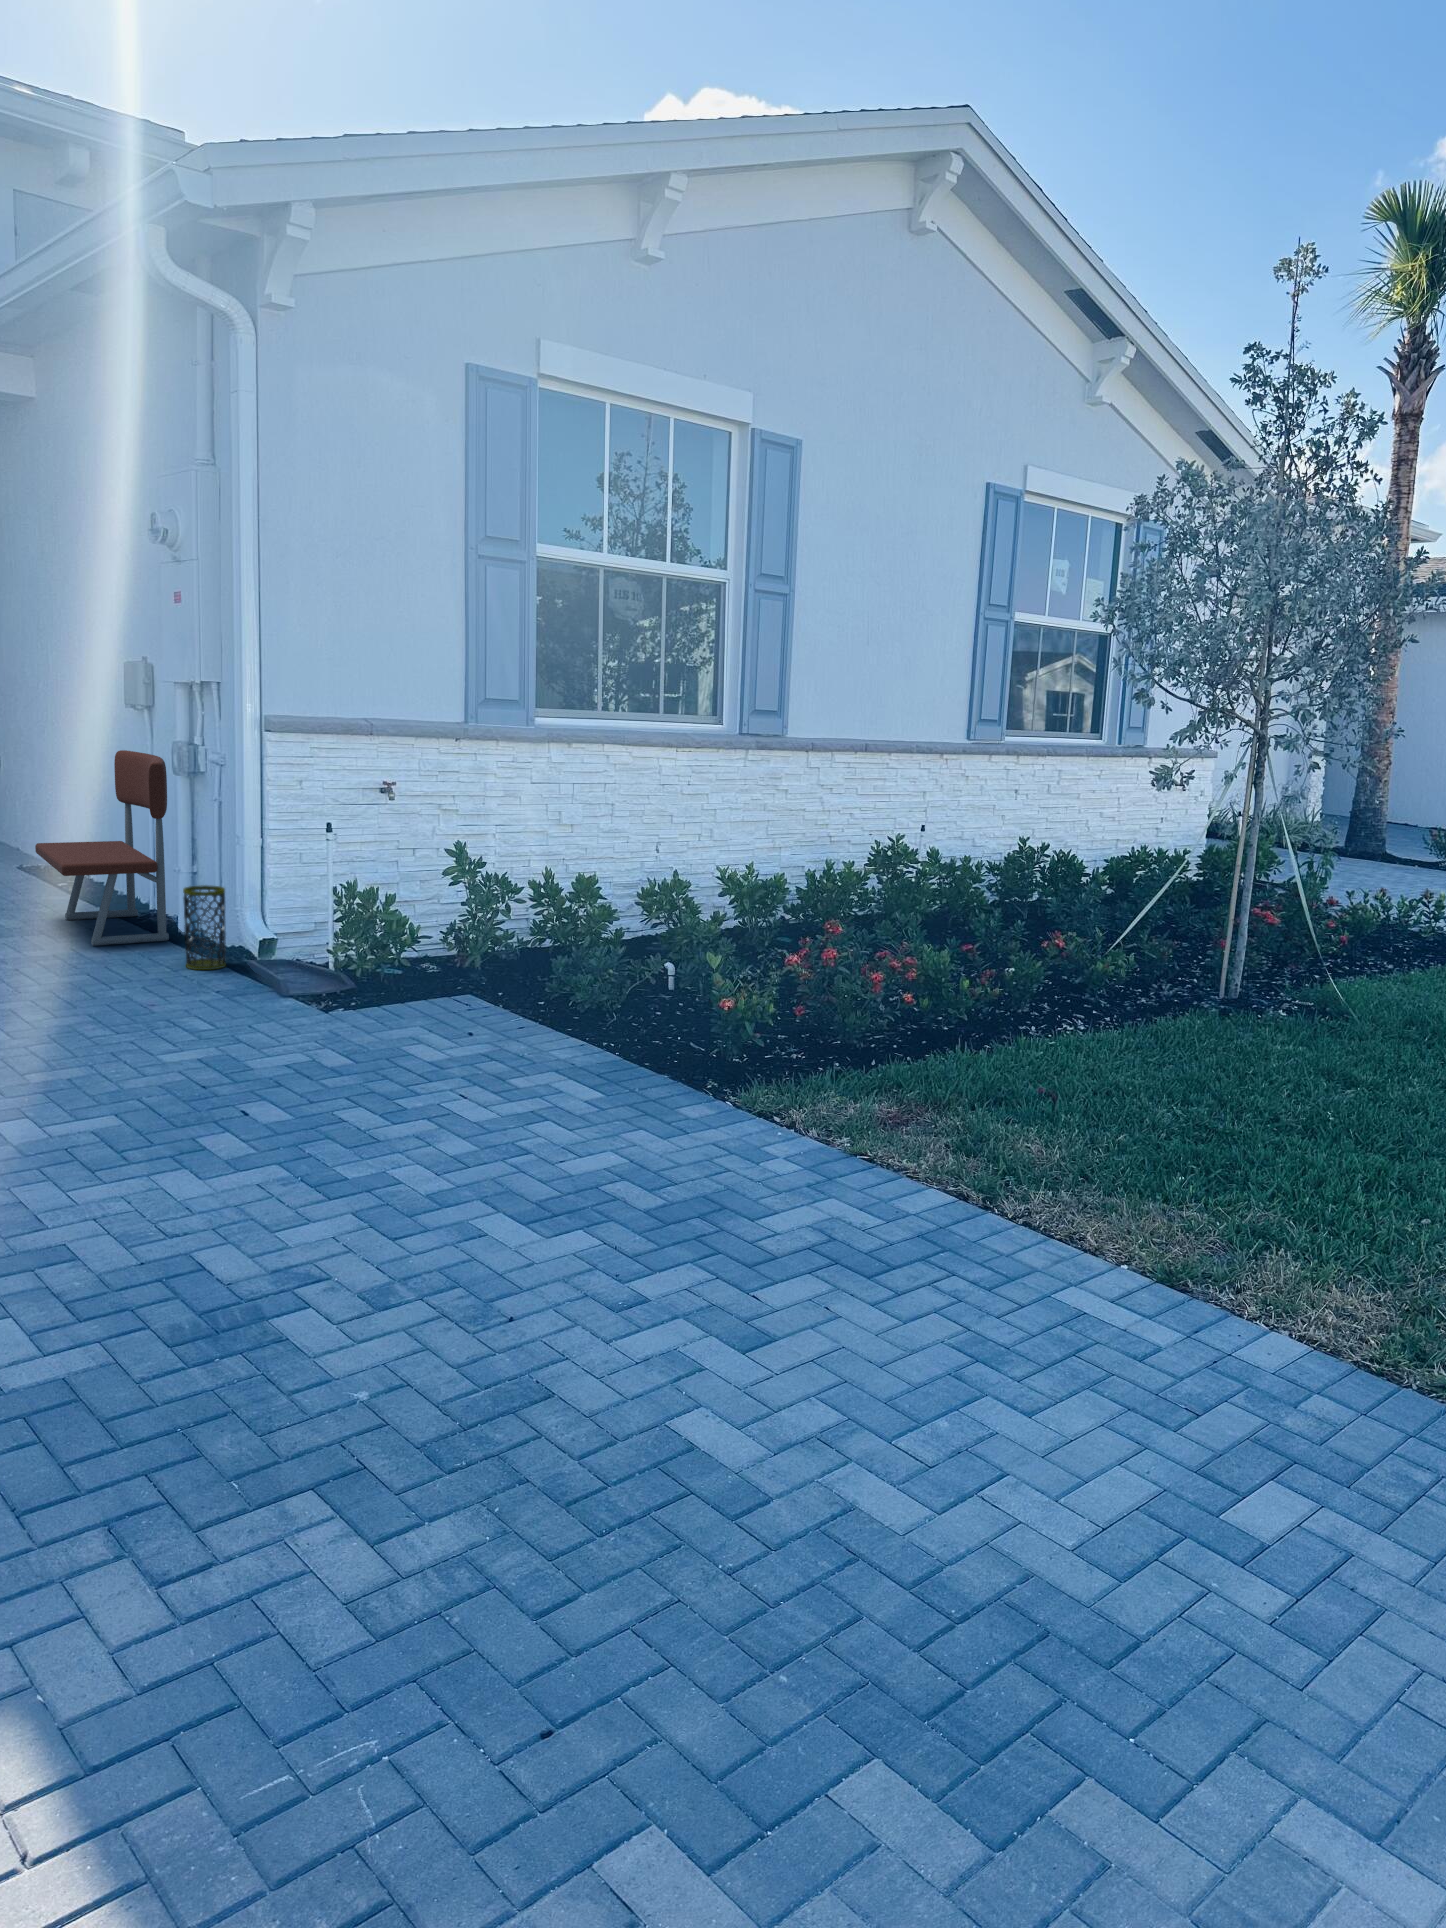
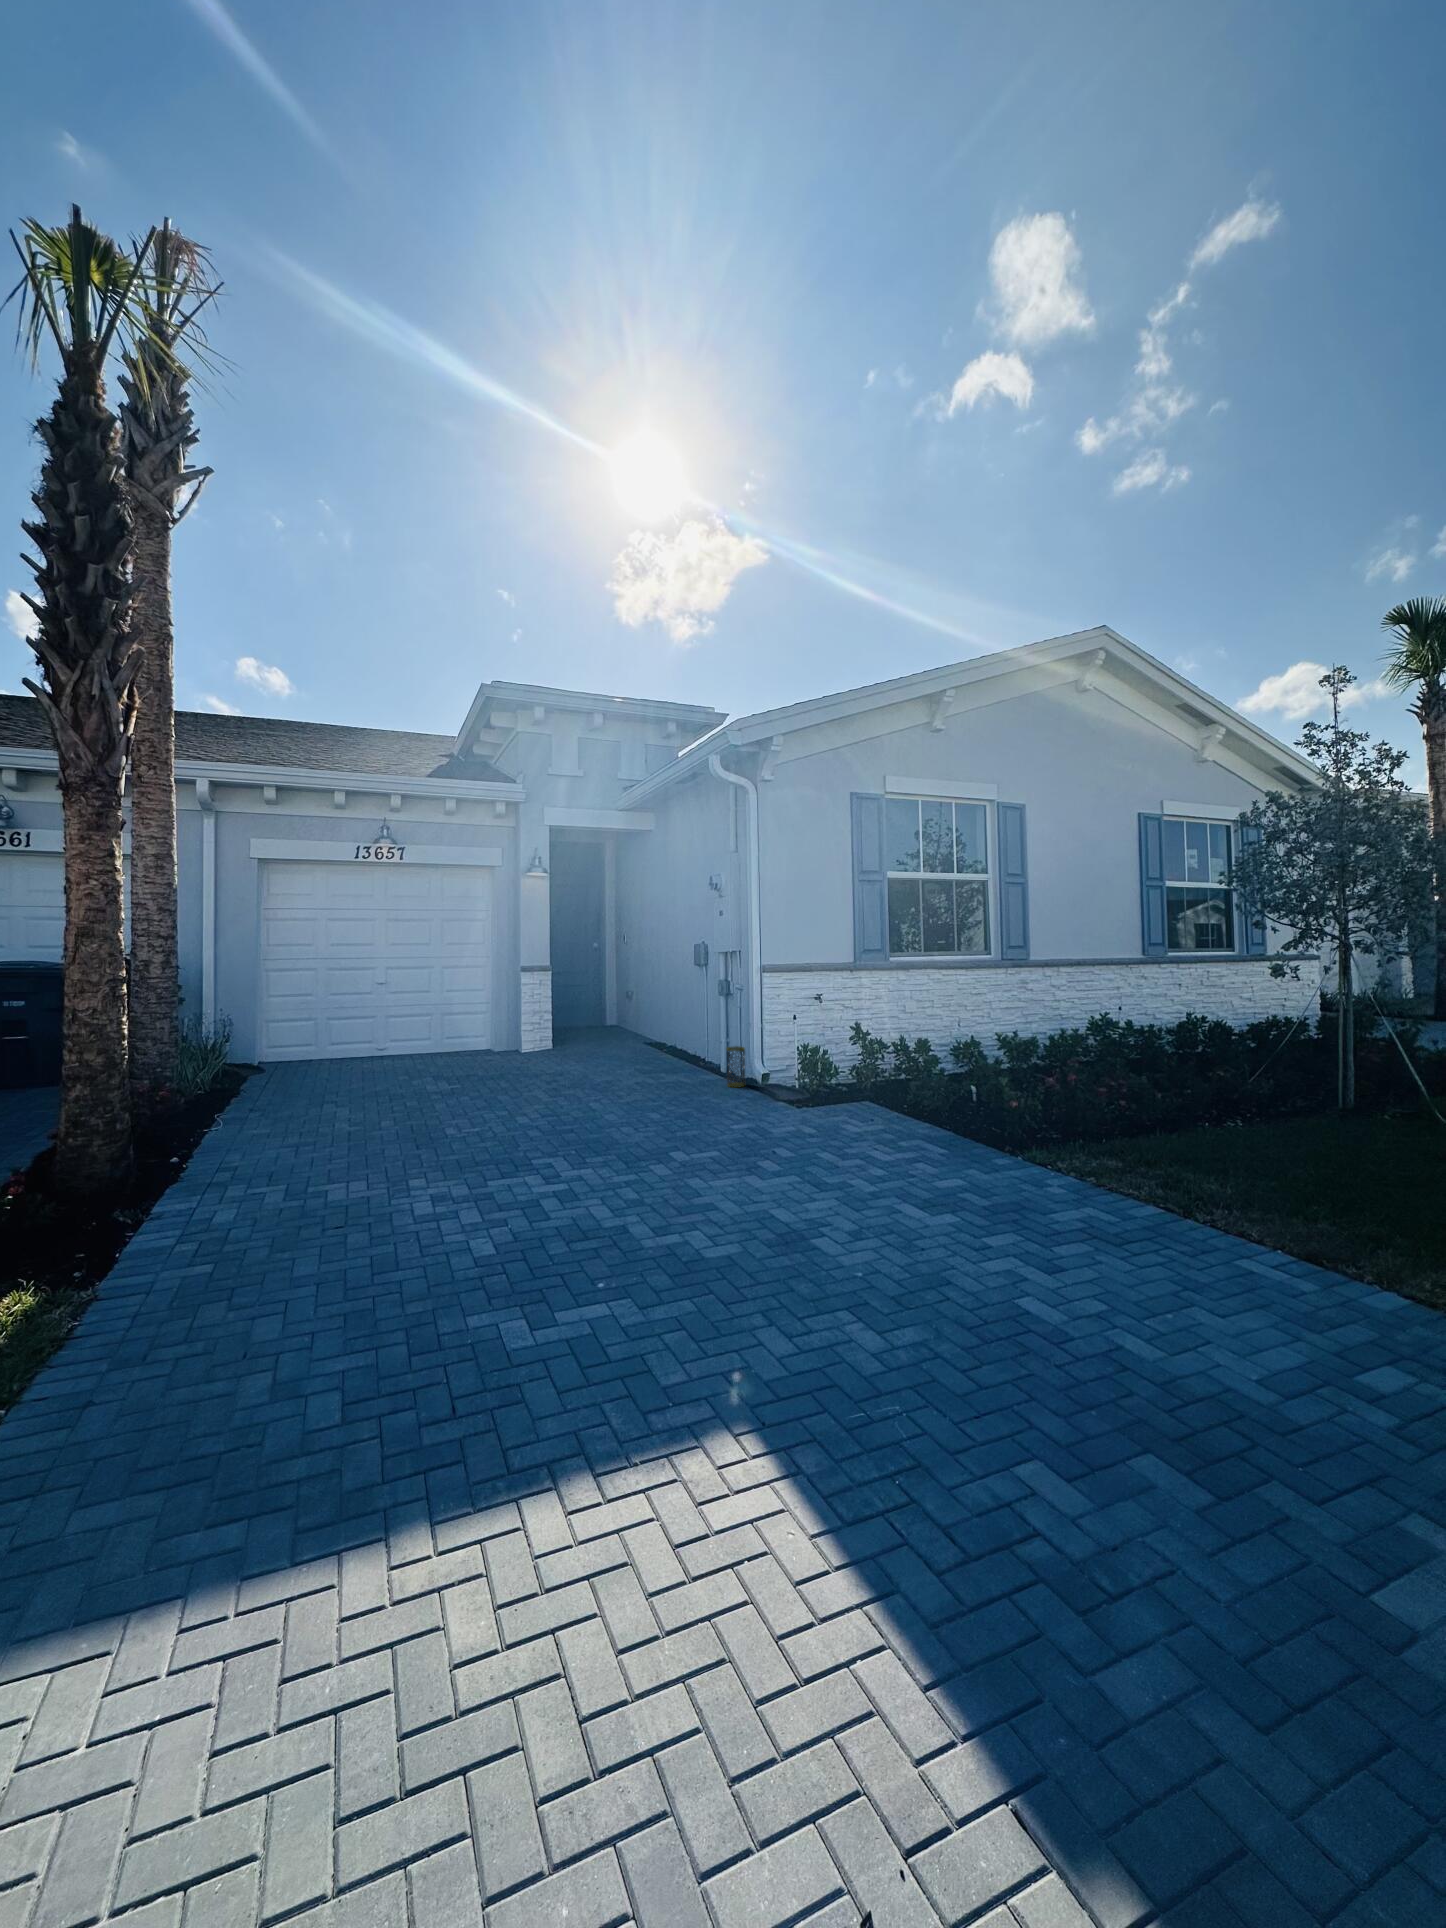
bench: present [35,750,169,945] -> none [656,984,716,1076]

